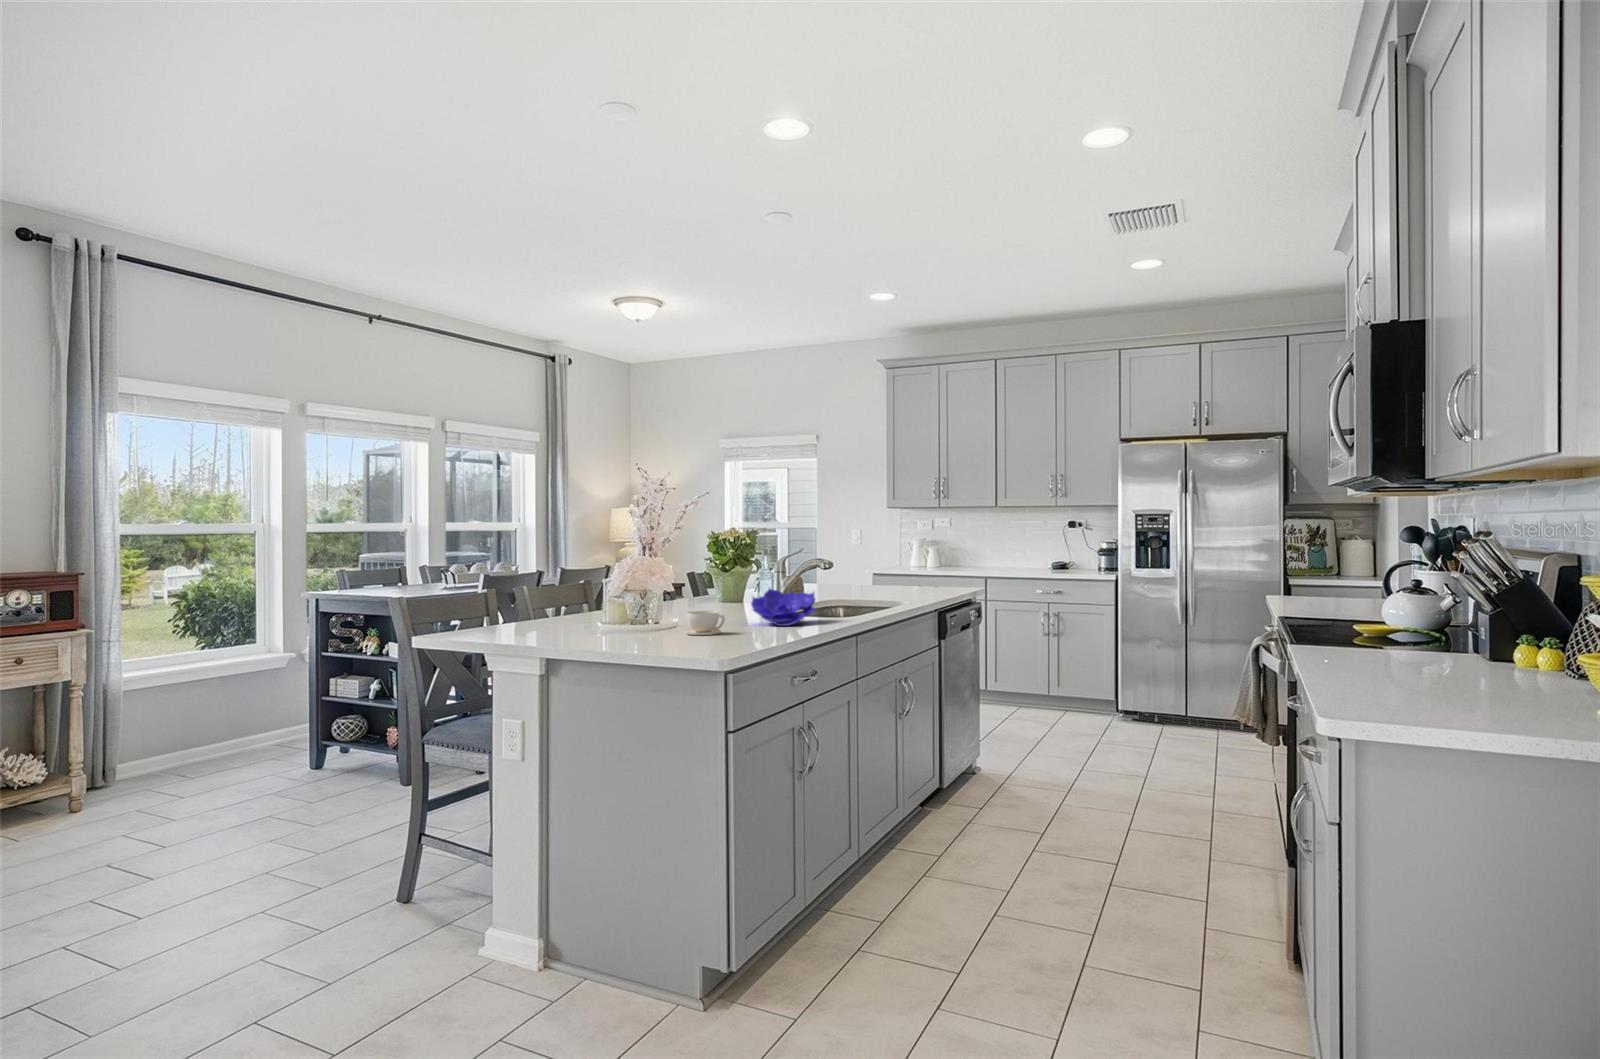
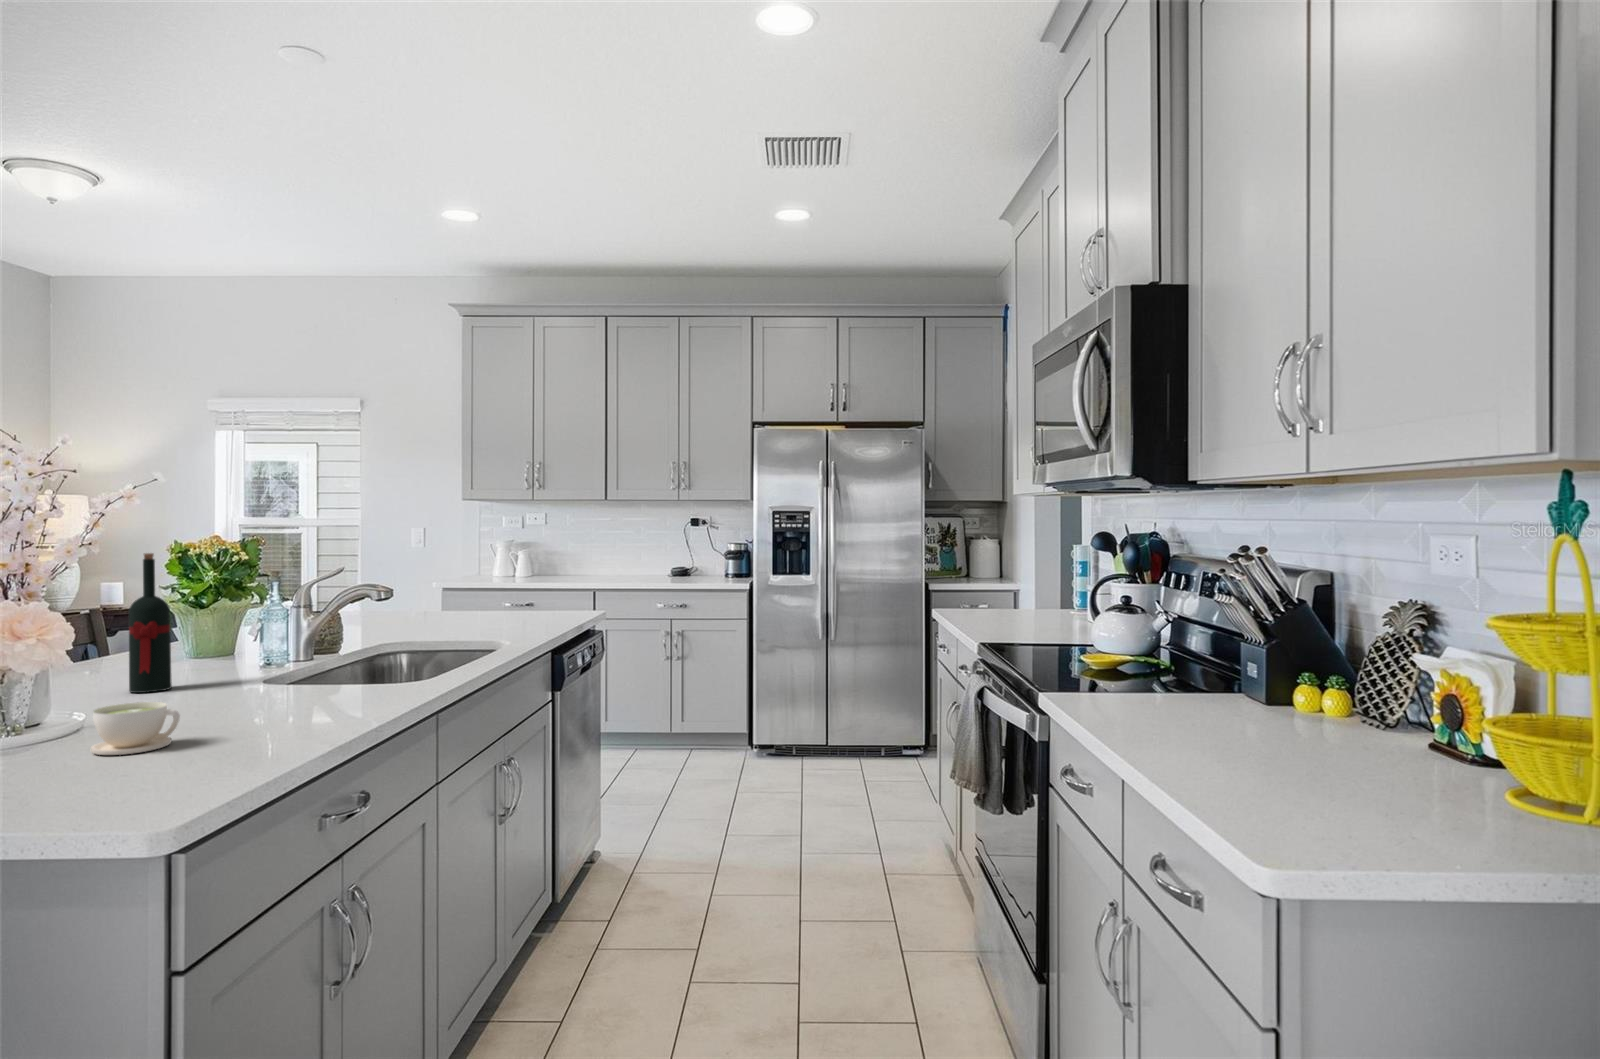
wine bottle: none [692,537,713,616] -> present [129,553,172,693]
decorative bowl: present [751,589,815,626] -> none [242,640,368,712]

